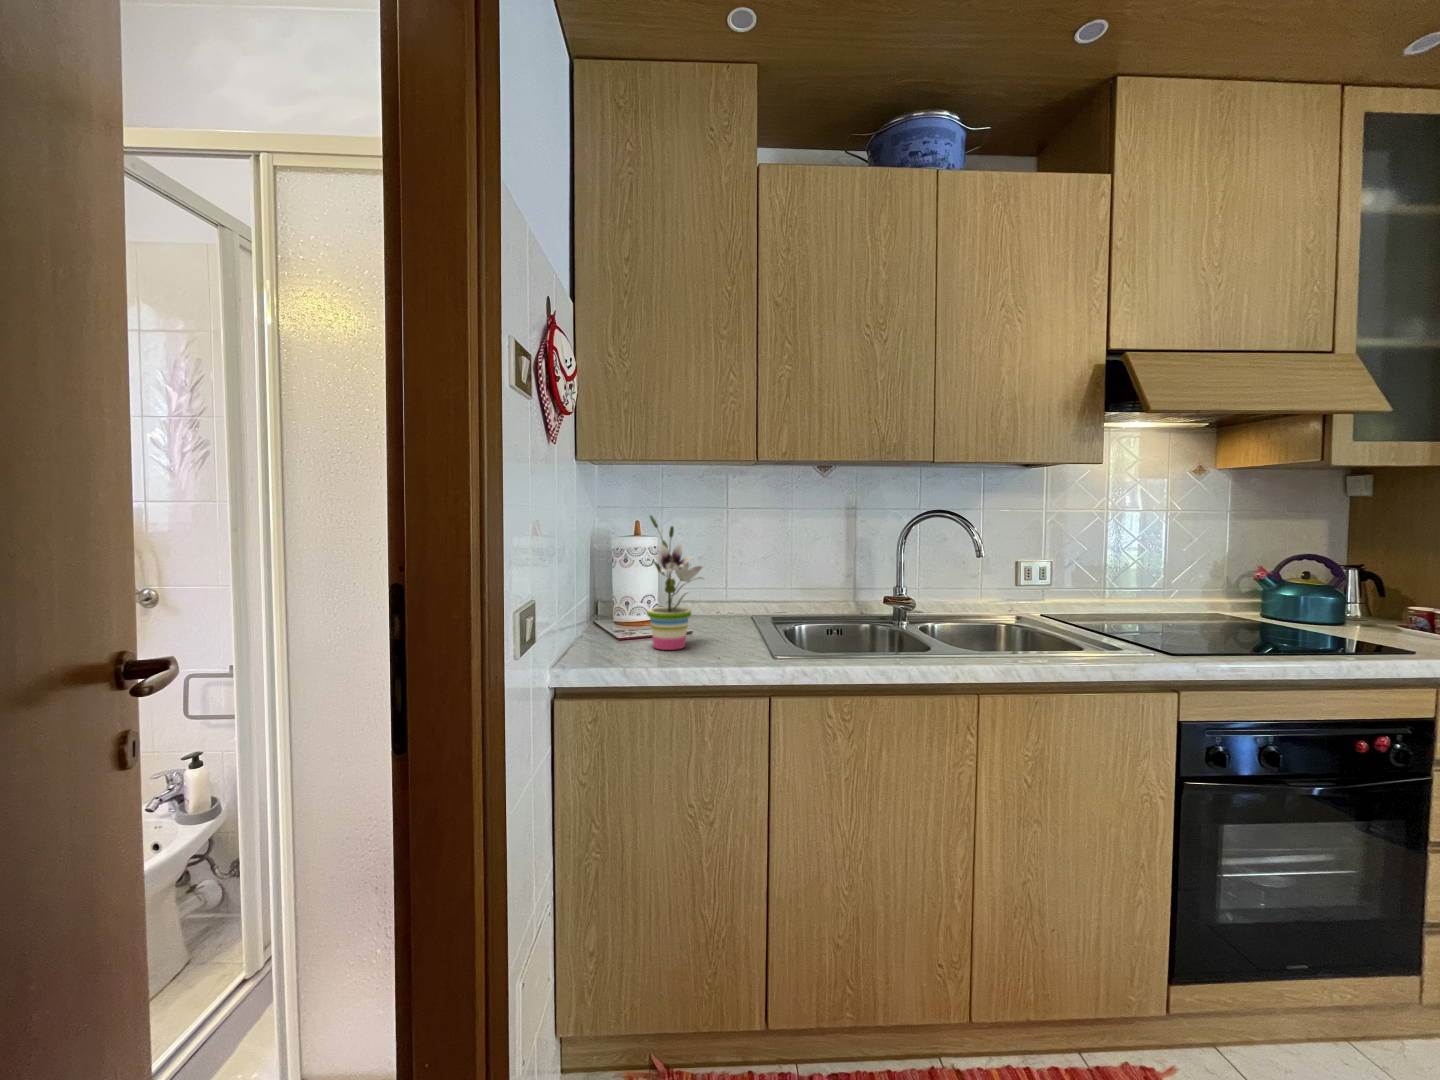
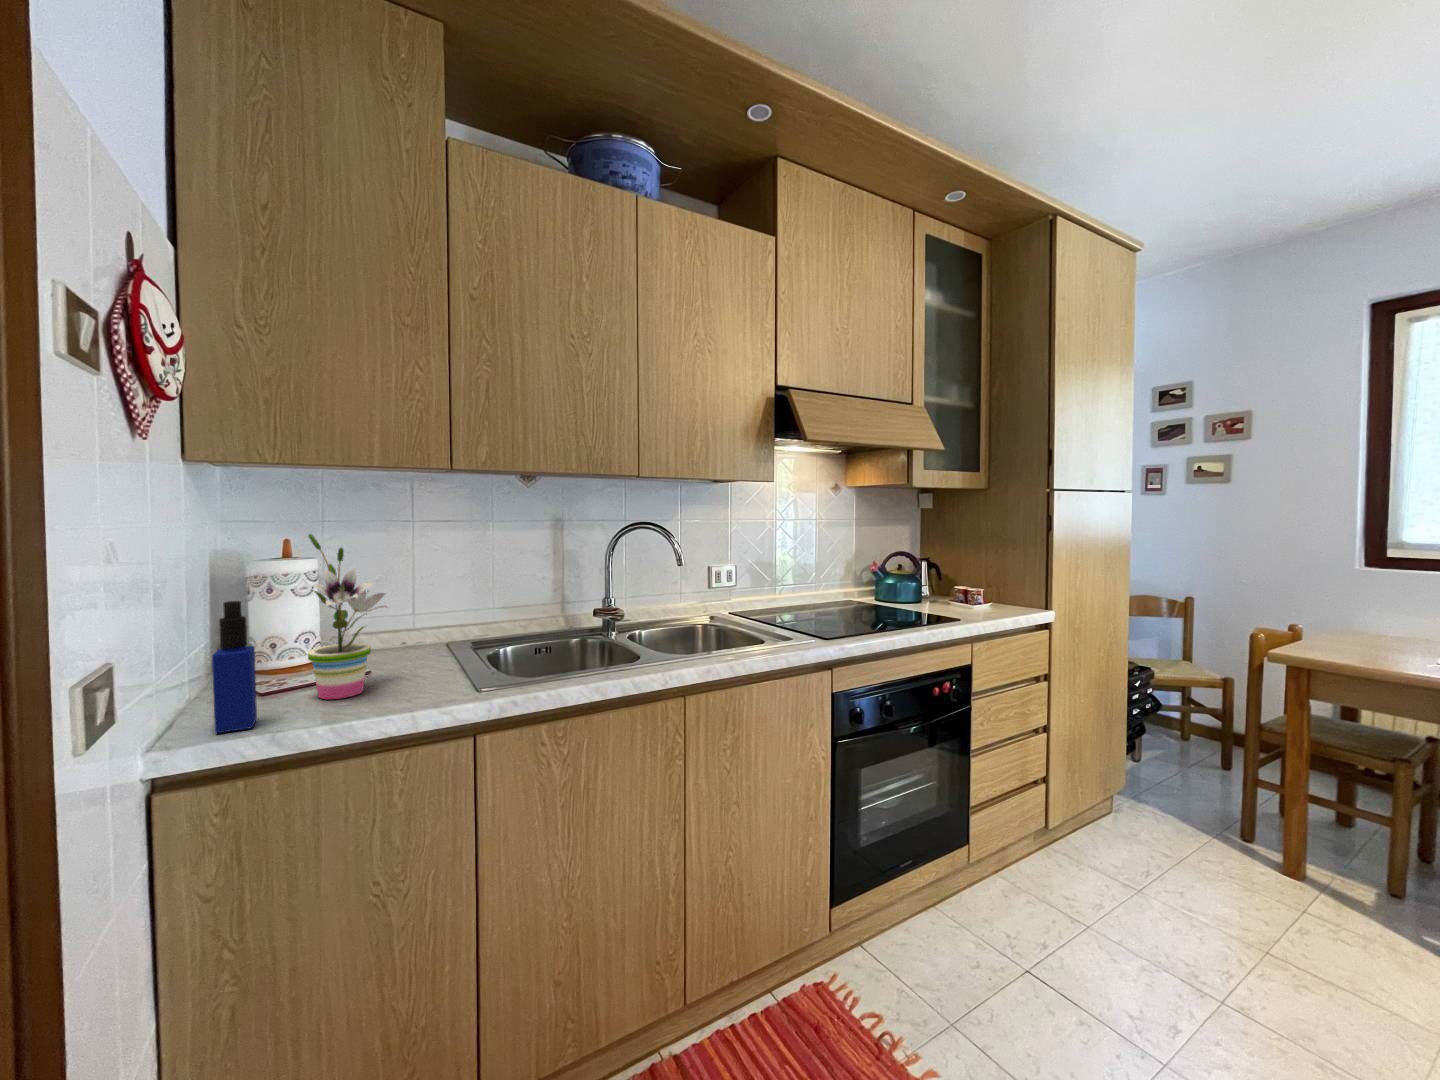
bottle: none [590,564,615,662] -> present [212,601,257,733]

